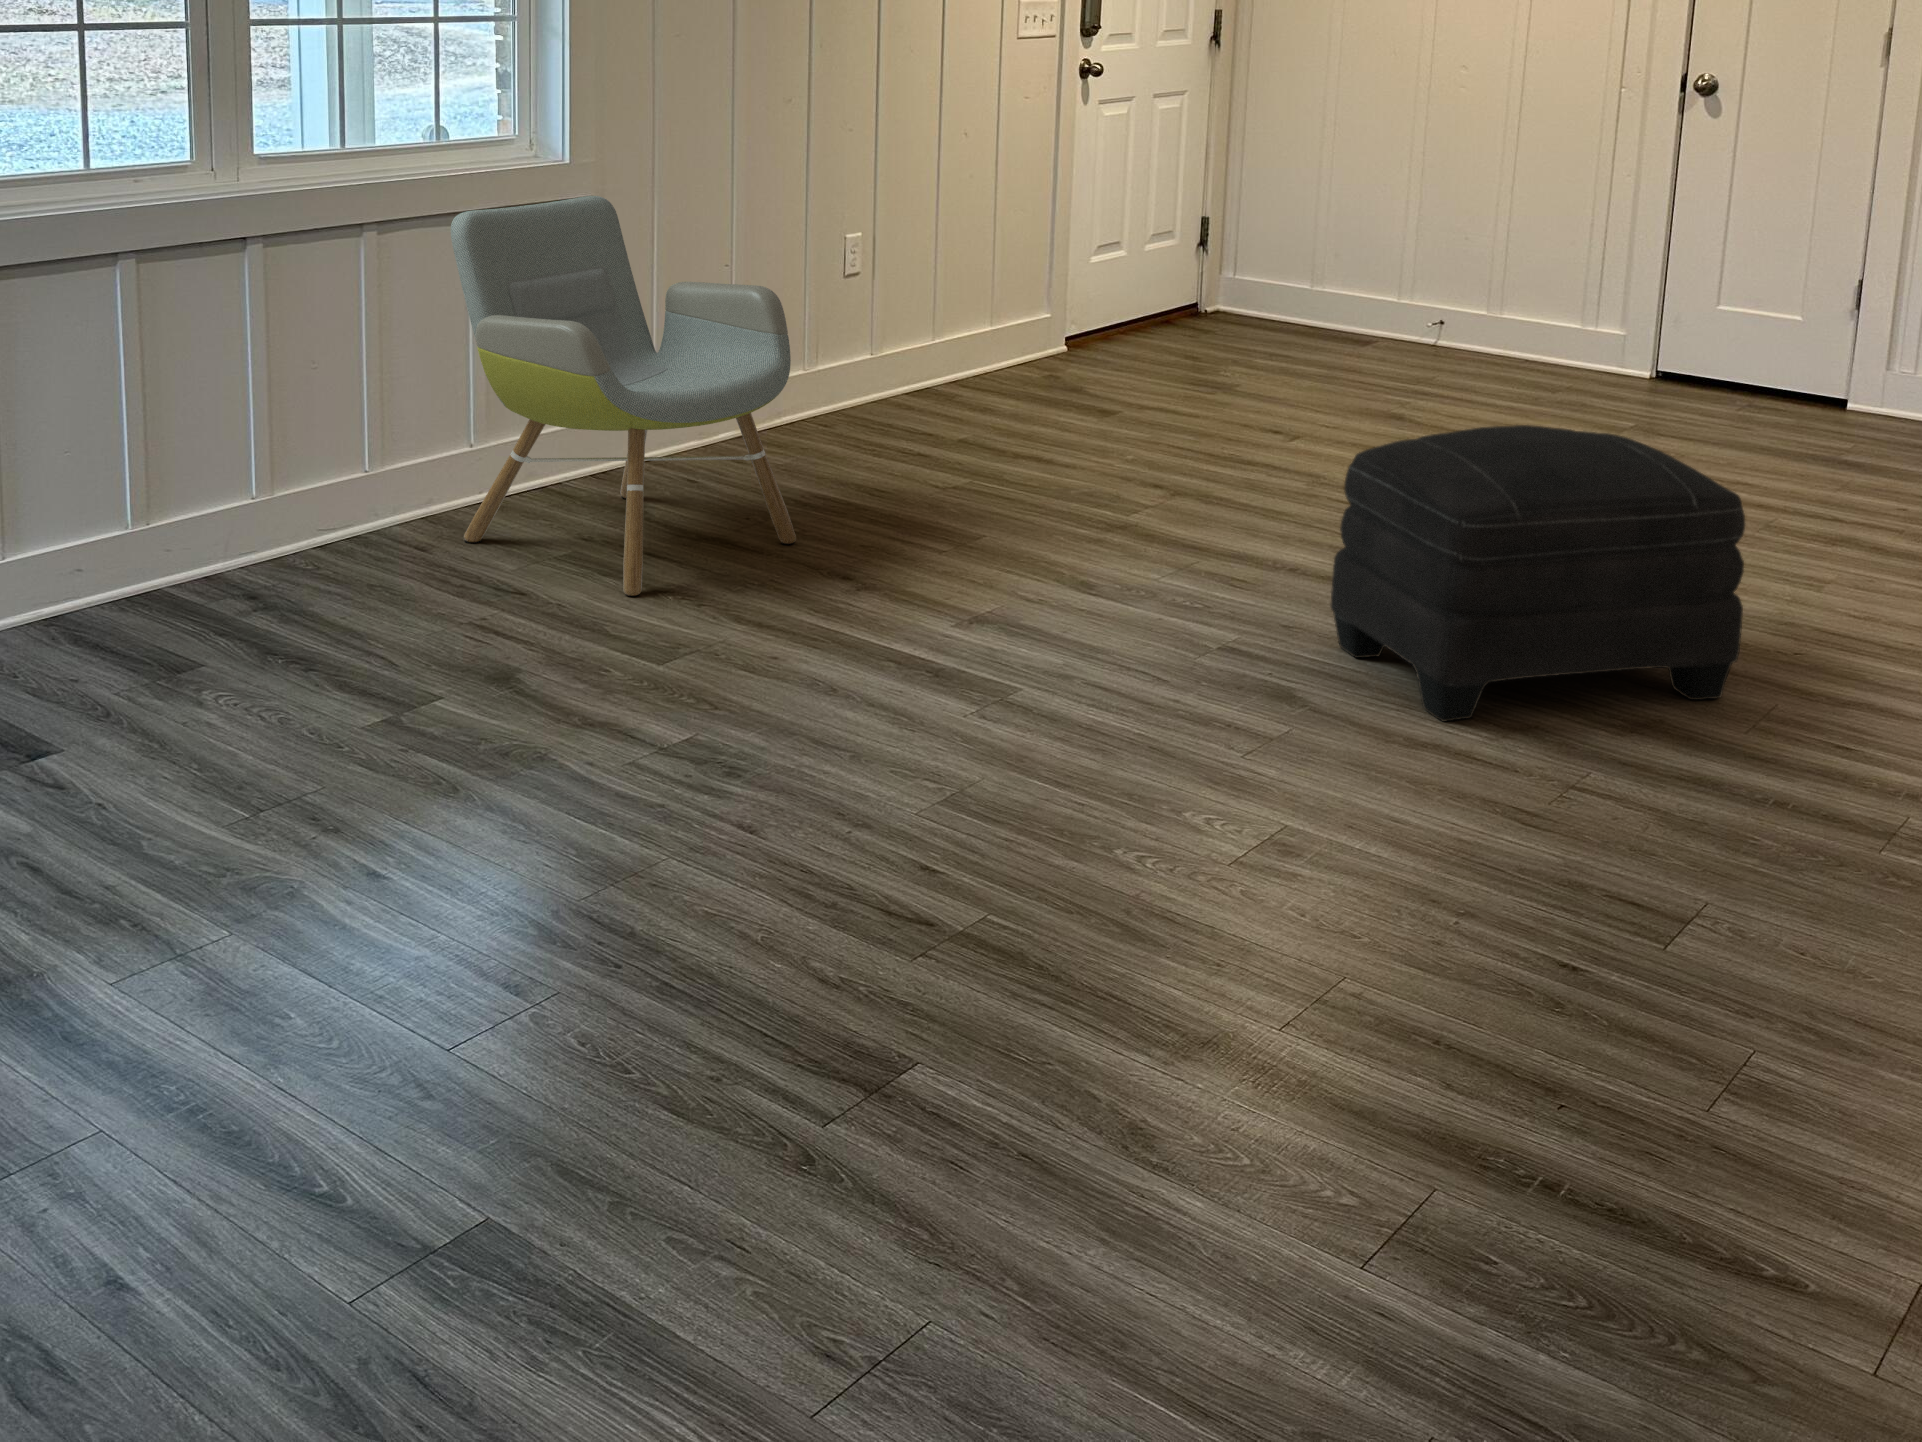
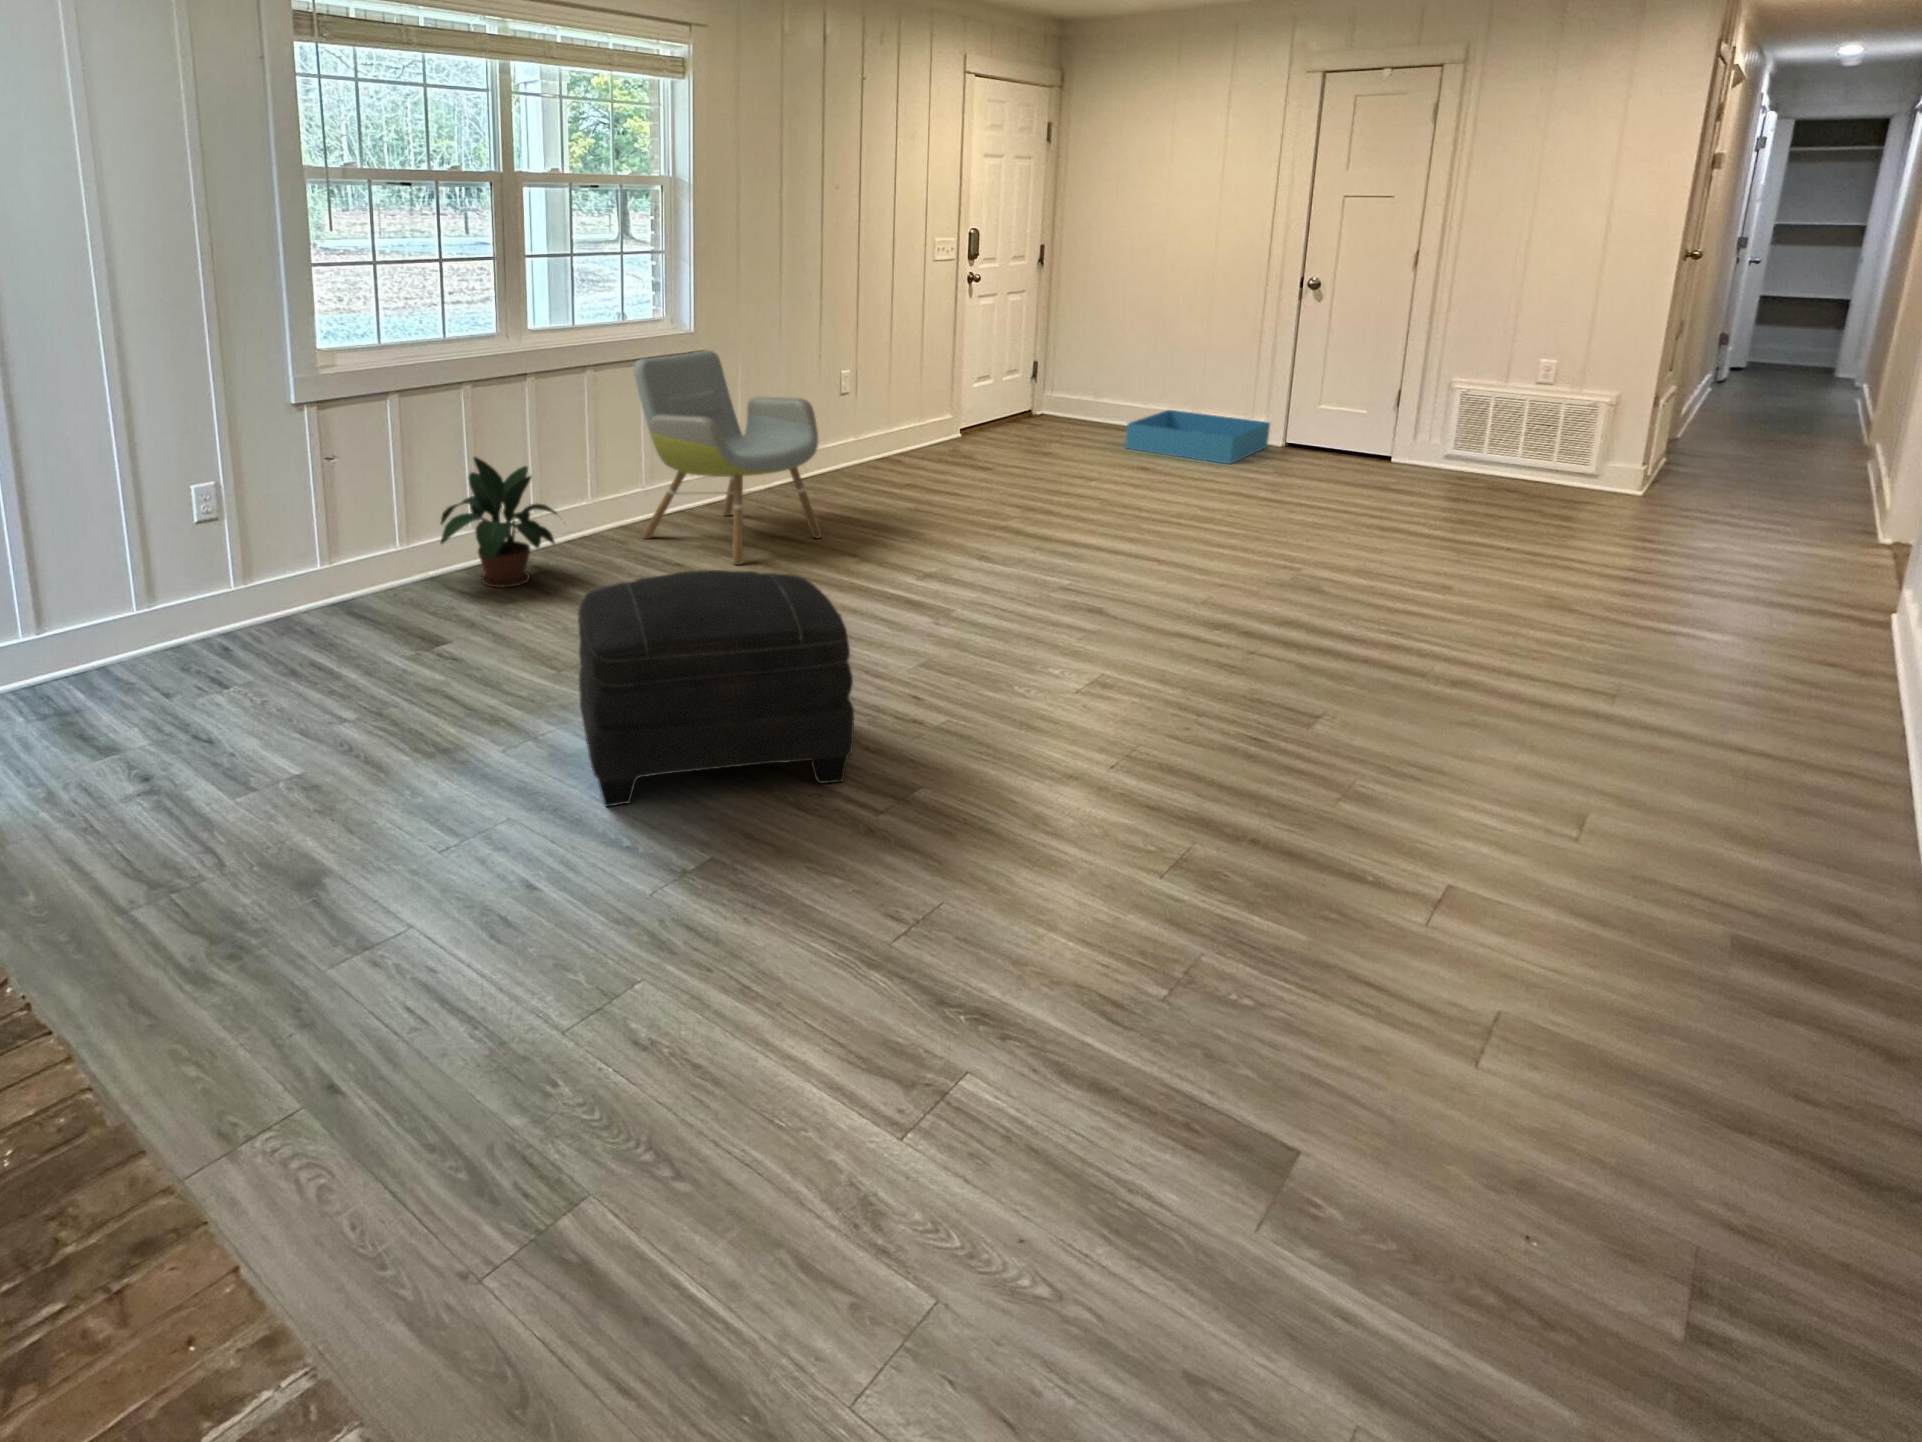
storage bin: none [1366,306,1623,407] -> present [1125,410,1270,464]
potted plant: none [62,393,310,639] -> present [441,457,557,588]
ottoman: present [1331,425,1745,721] -> present [578,570,854,806]

